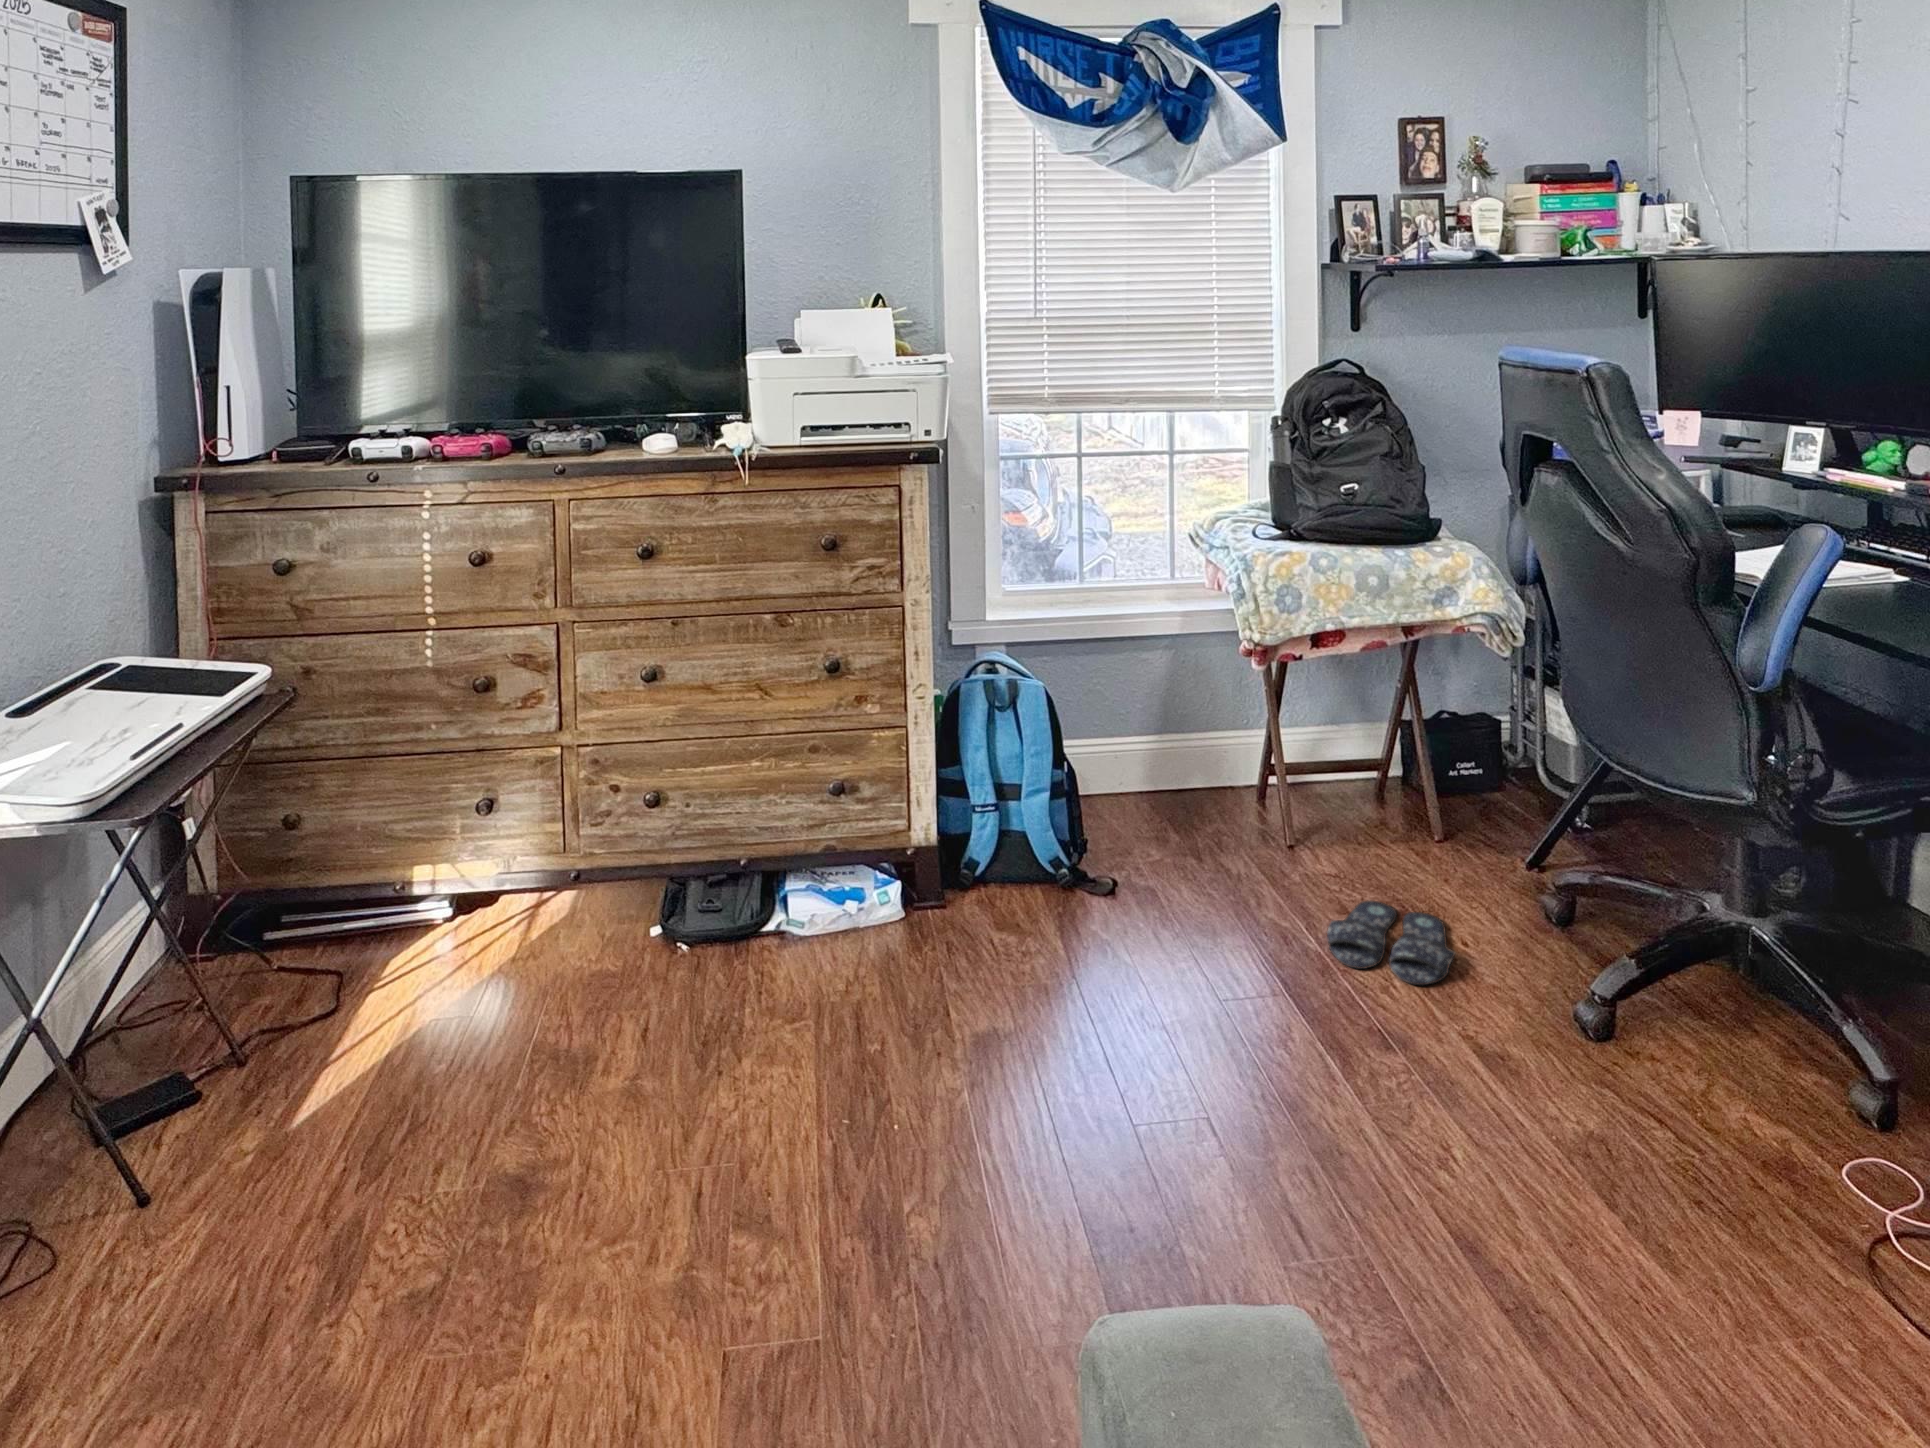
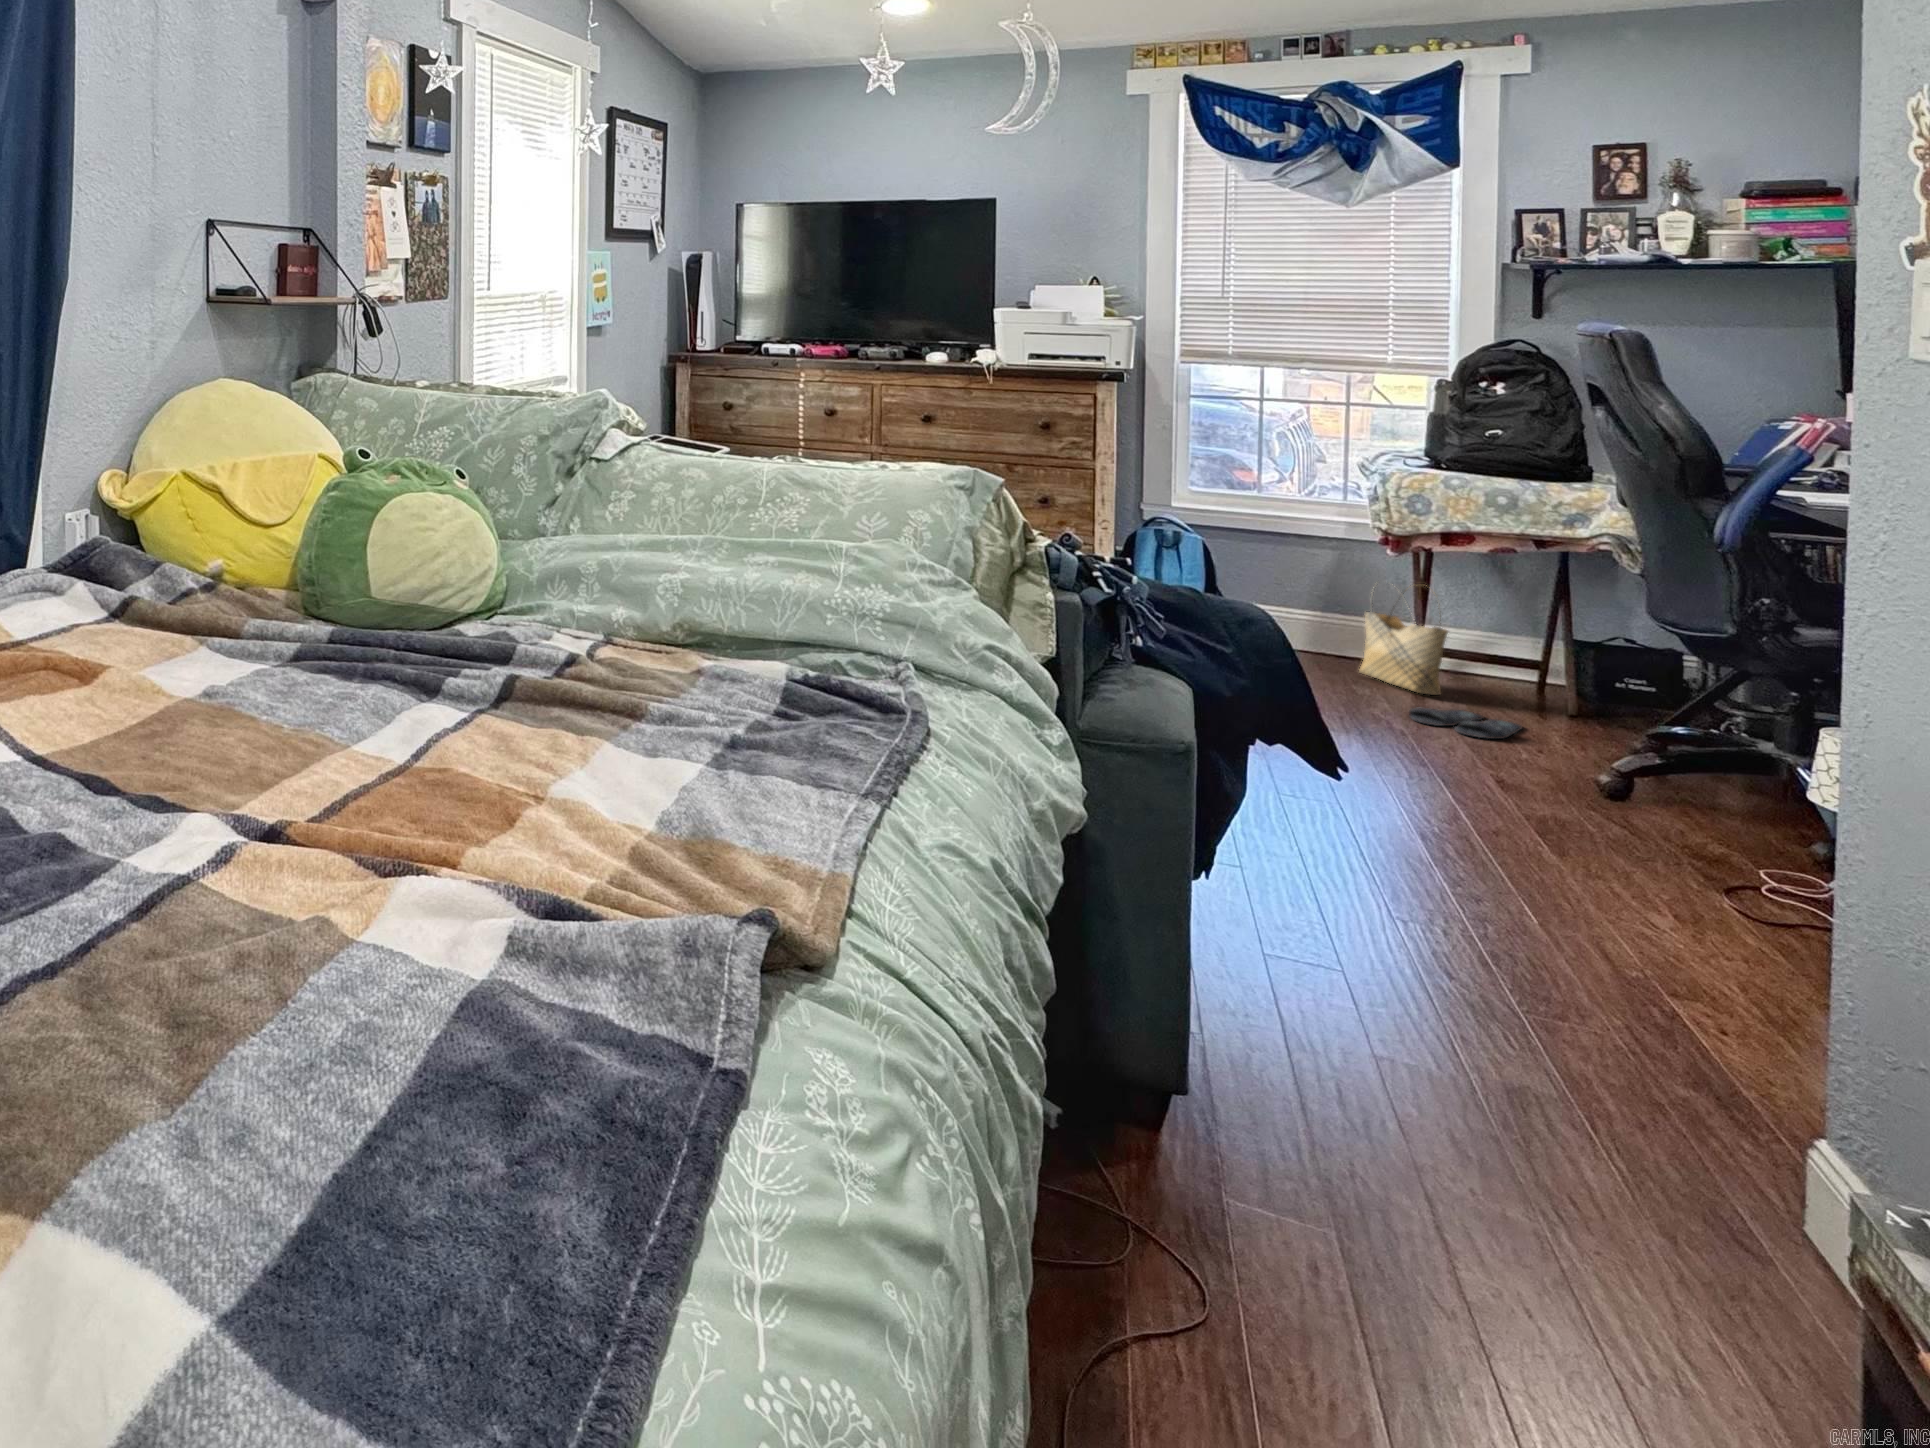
woven basket: none [1230,705,1334,872] -> present [1360,584,1448,695]

